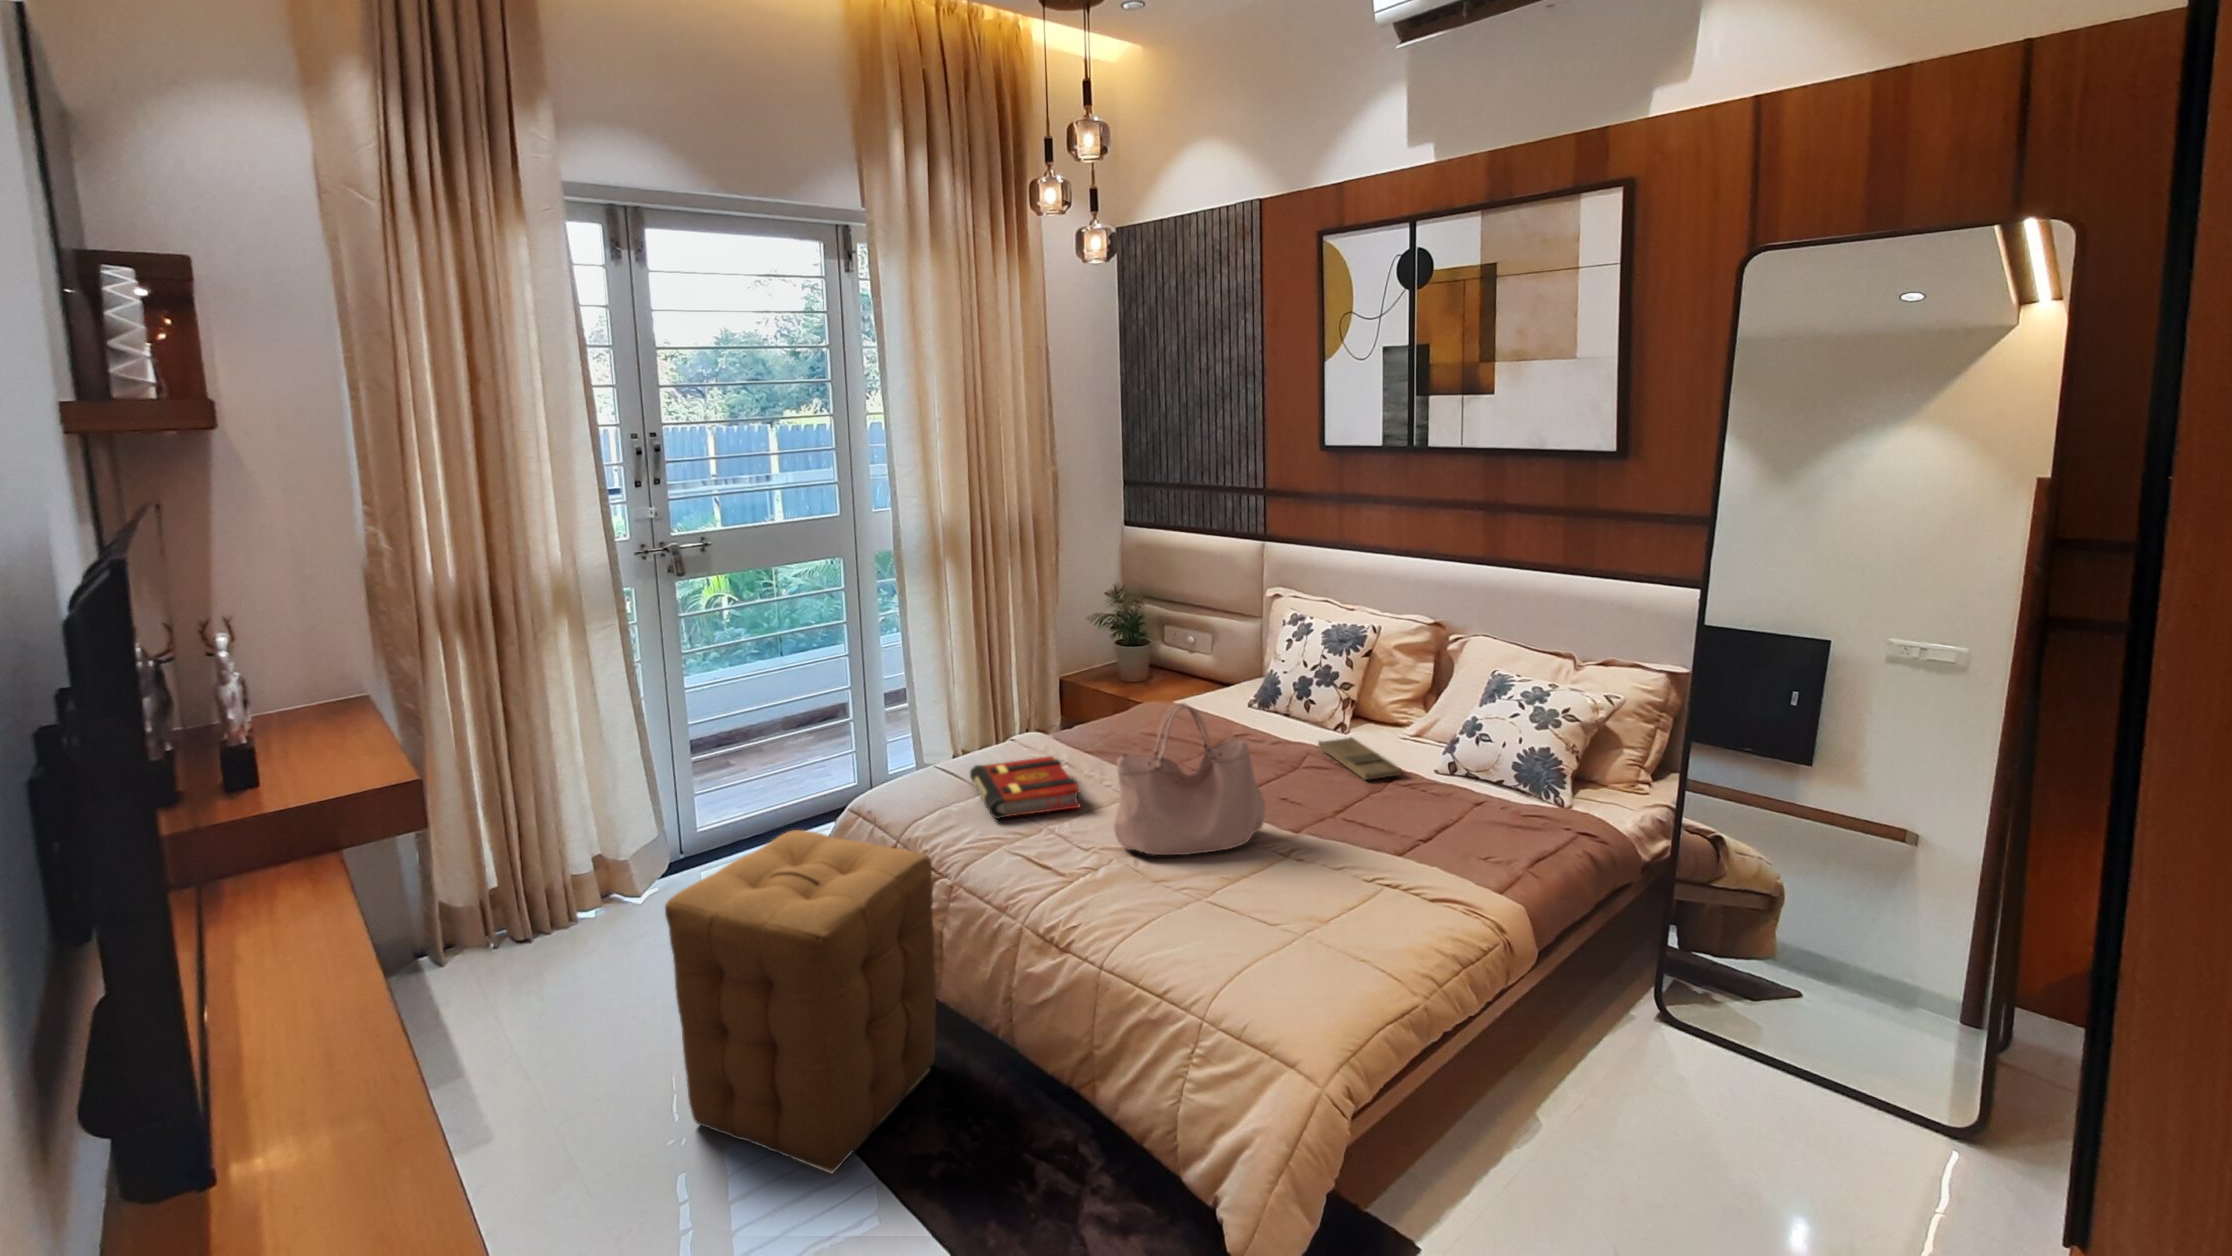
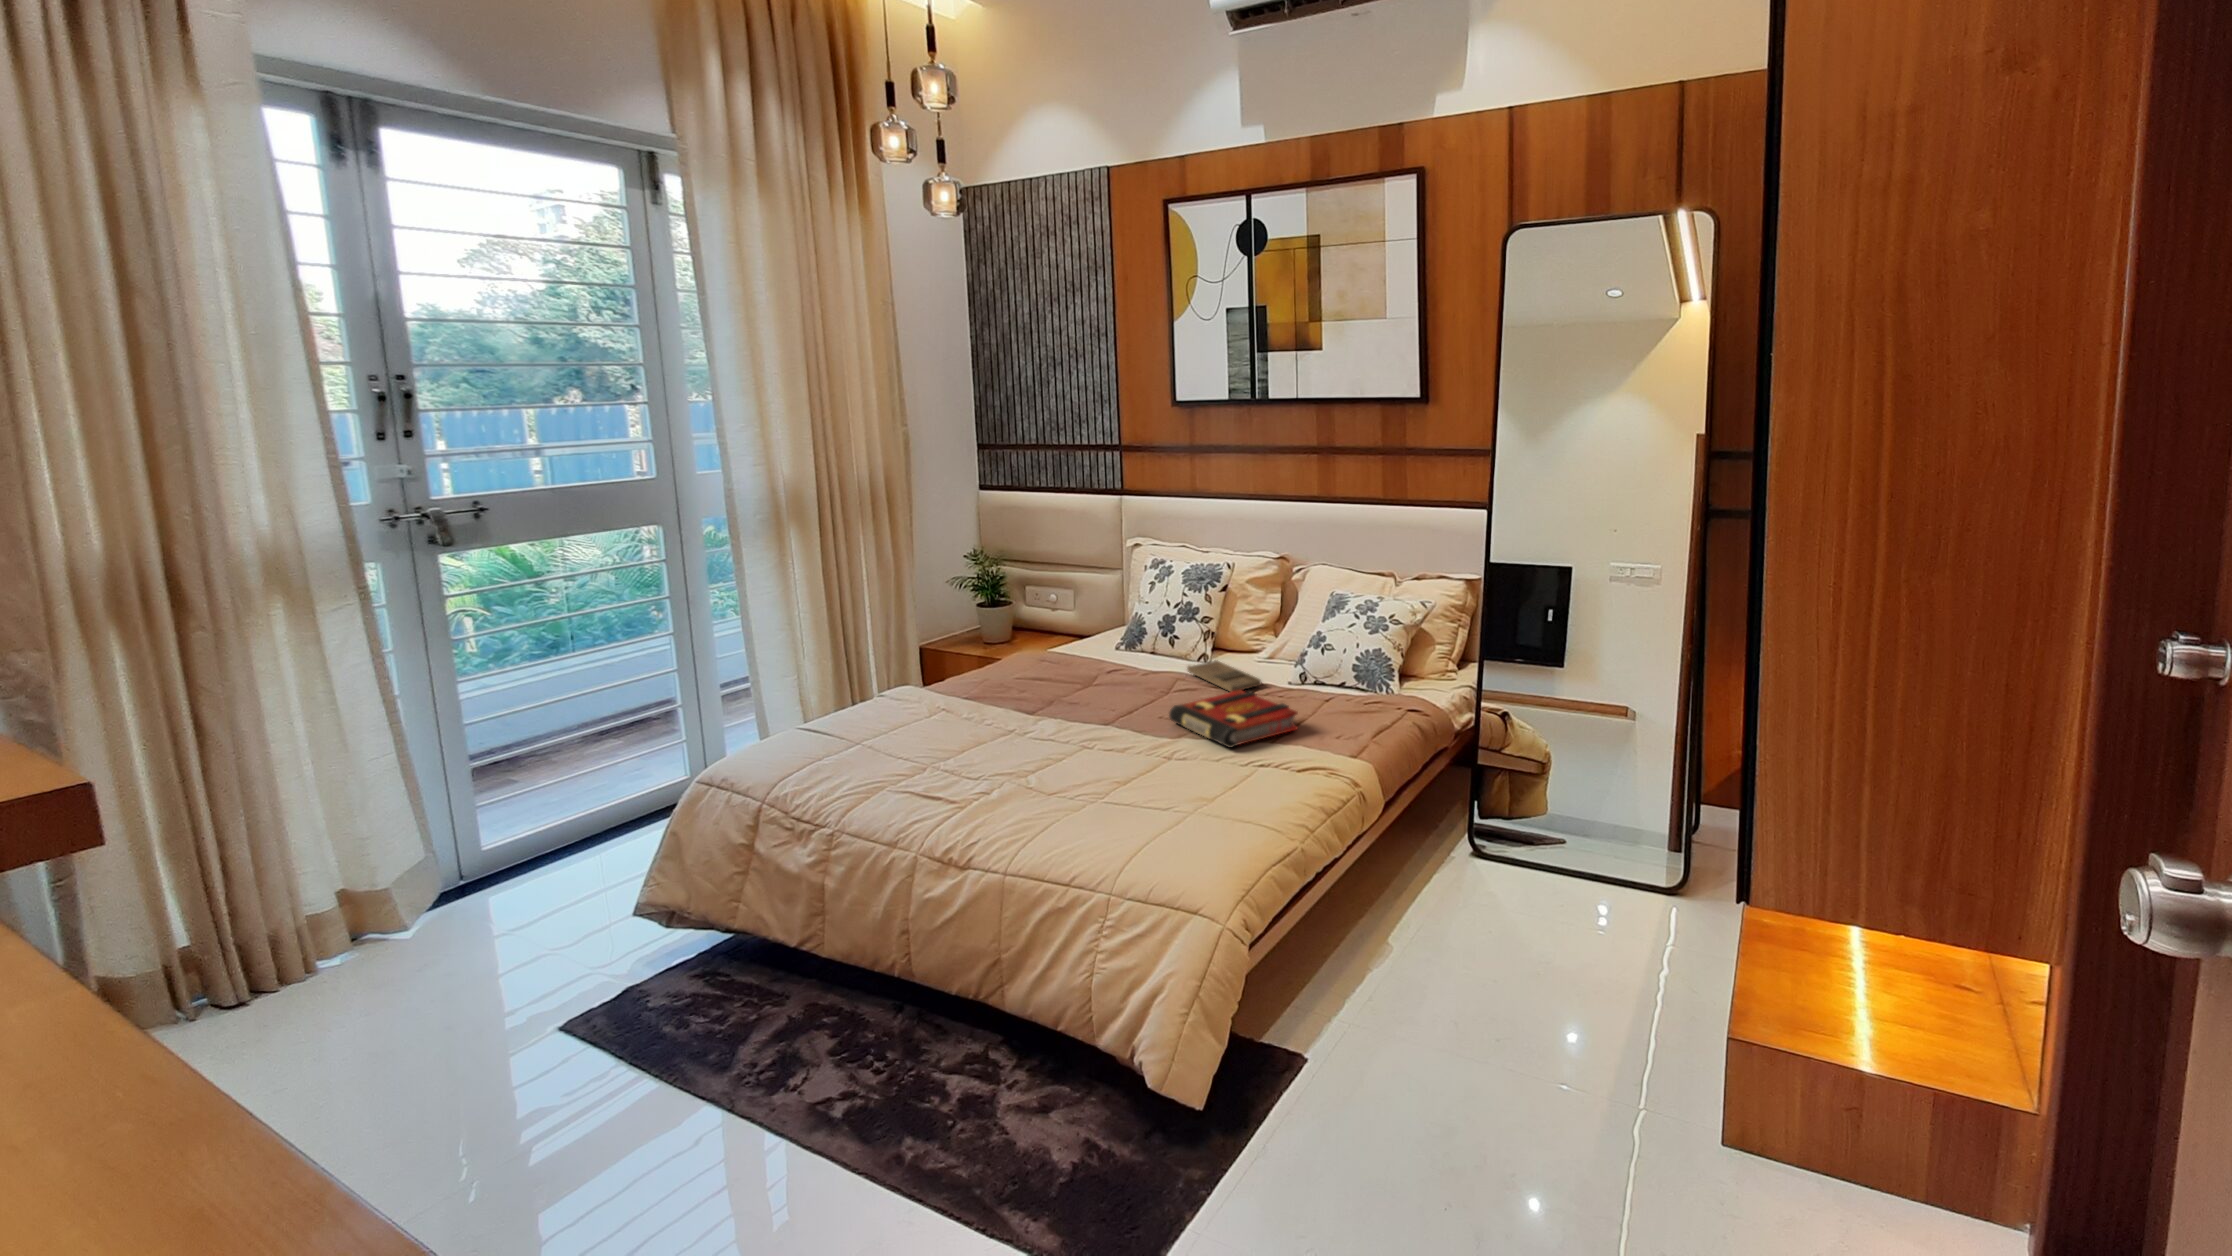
handbag: present [1114,703,1265,855] -> none [1004,626,1148,772]
book: present [970,756,1081,819] -> present [1169,690,1298,748]
ottoman: present [665,830,936,1174] -> none [474,800,823,1148]

